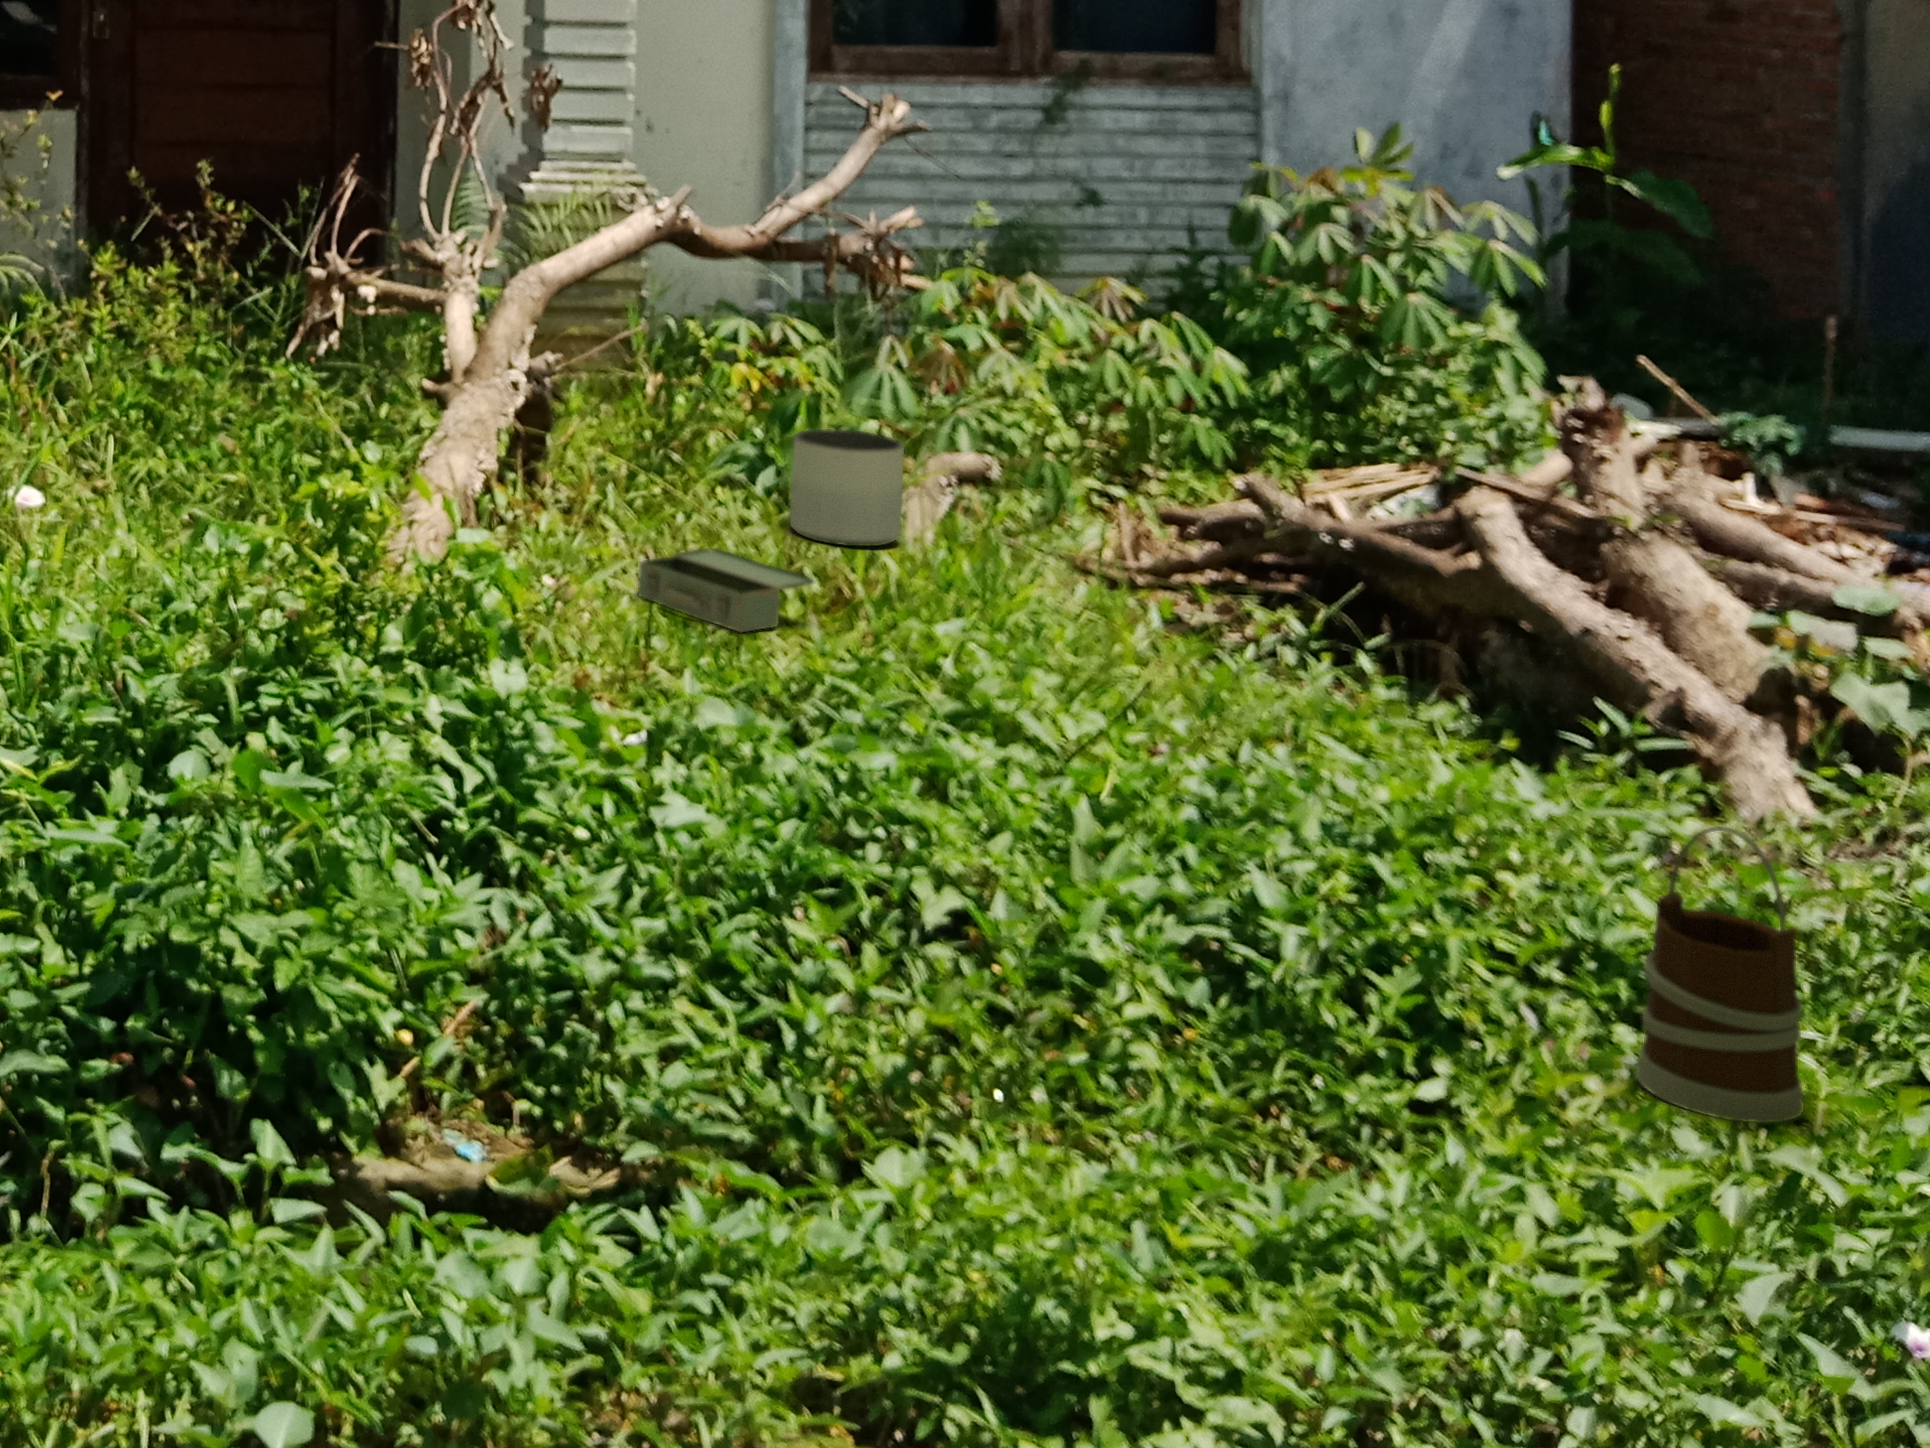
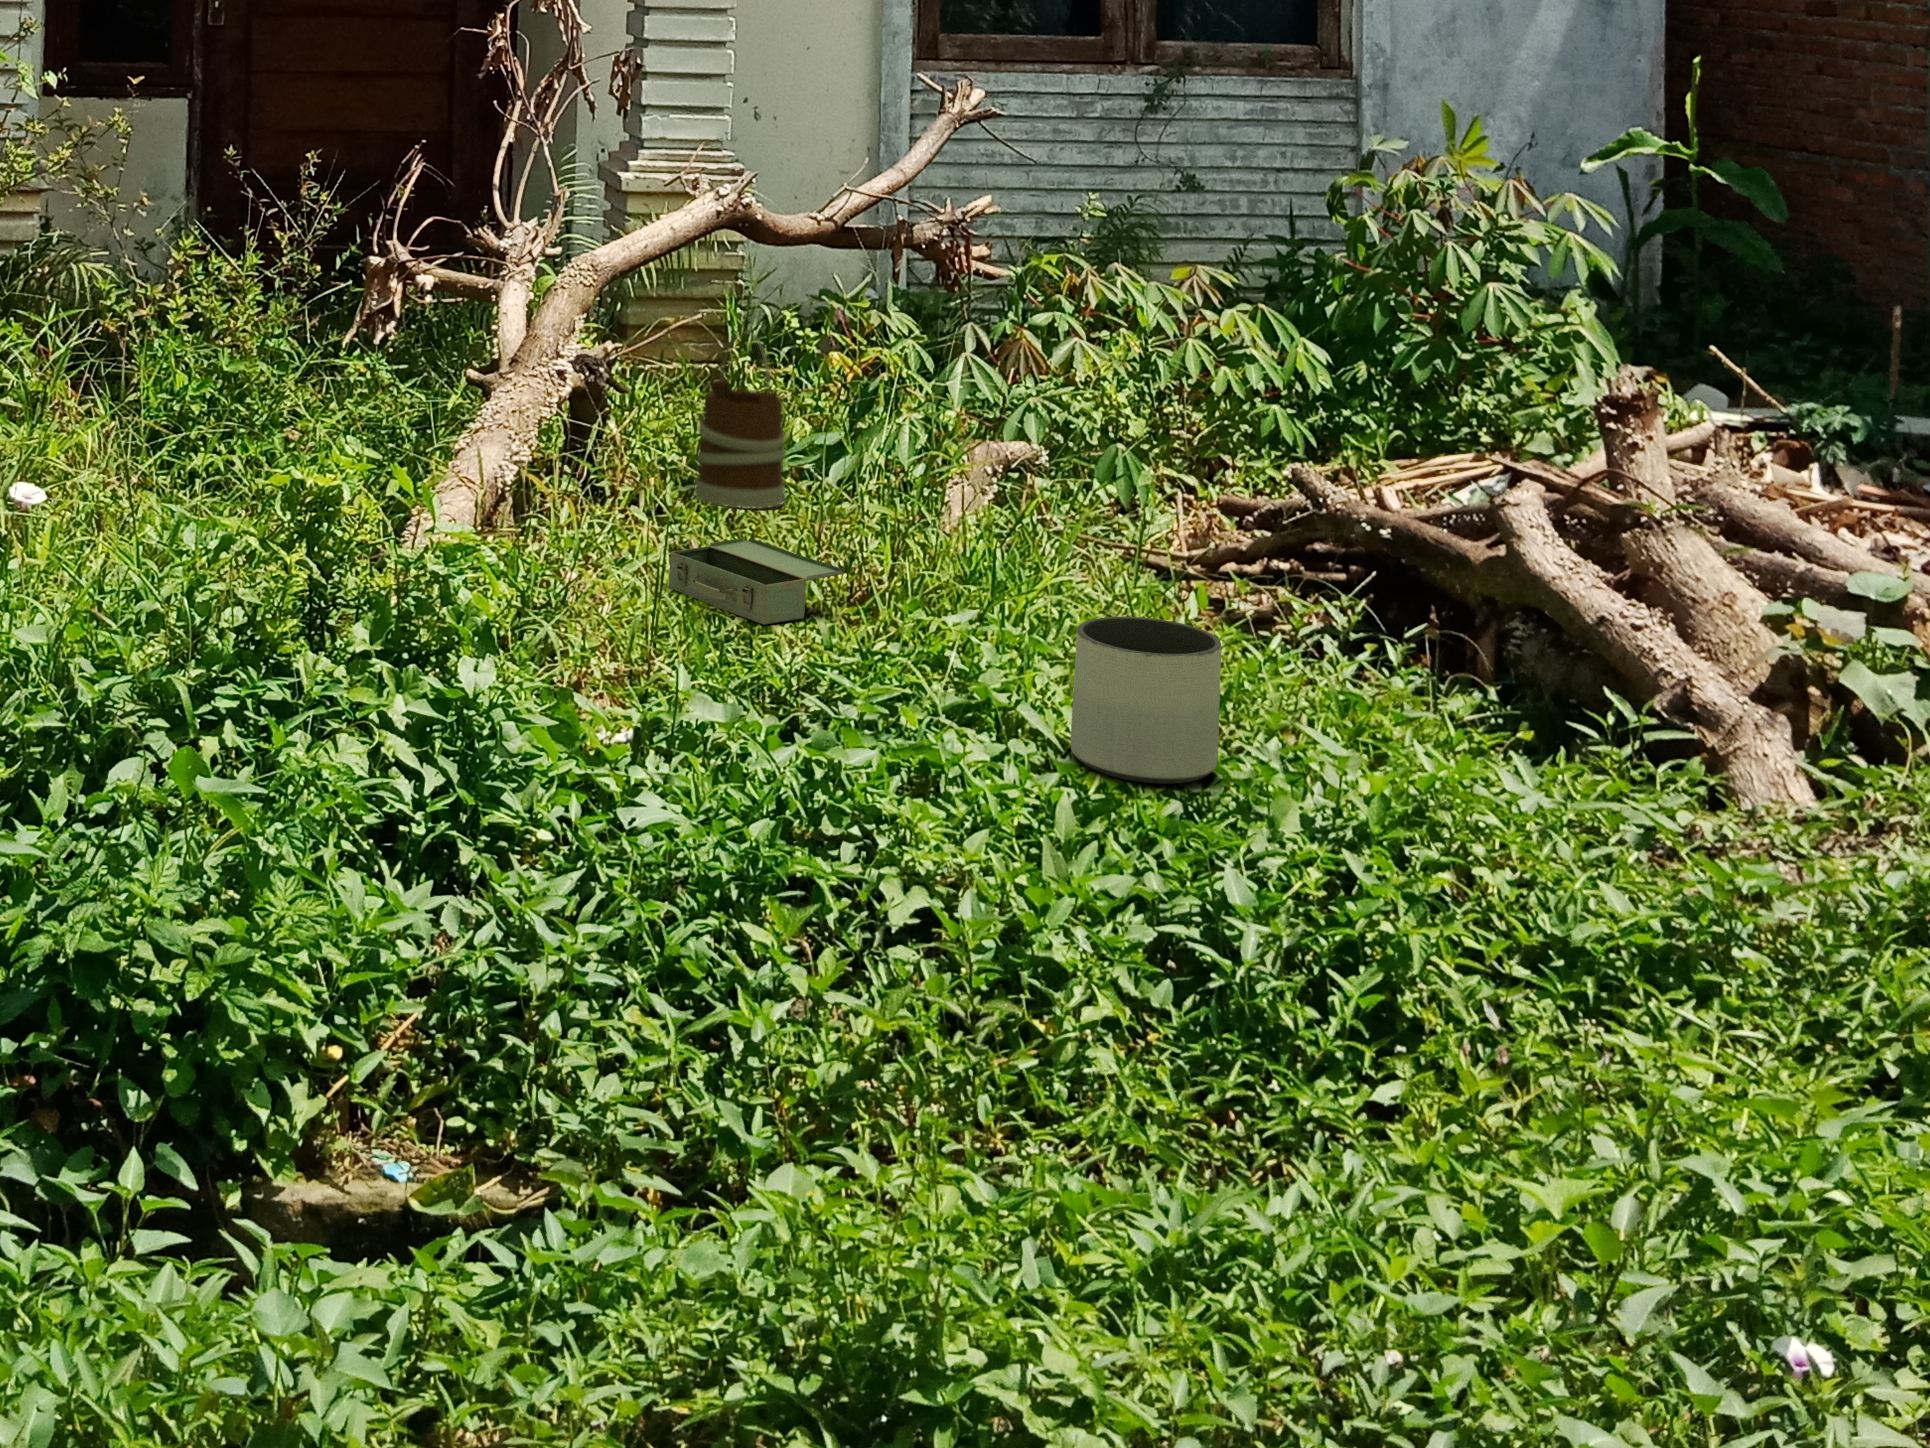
planter: present [790,429,904,546] -> present [1071,617,1221,784]
wooden bucket: present [1636,826,1804,1123] -> present [694,331,786,509]

